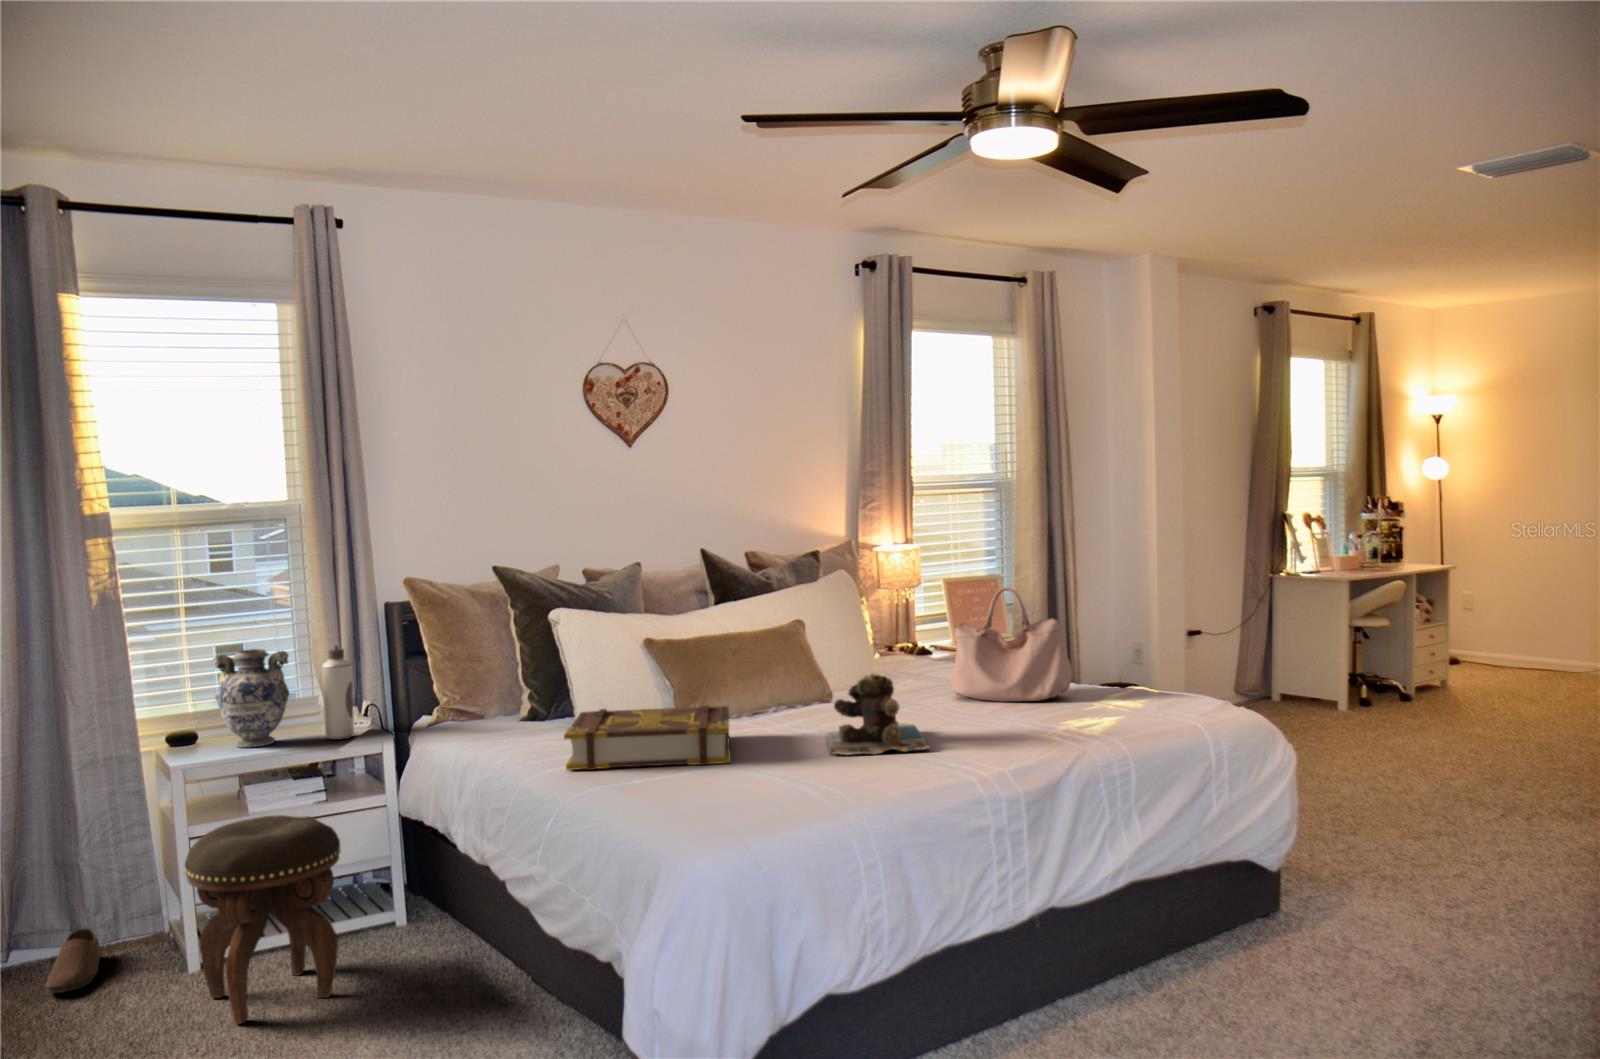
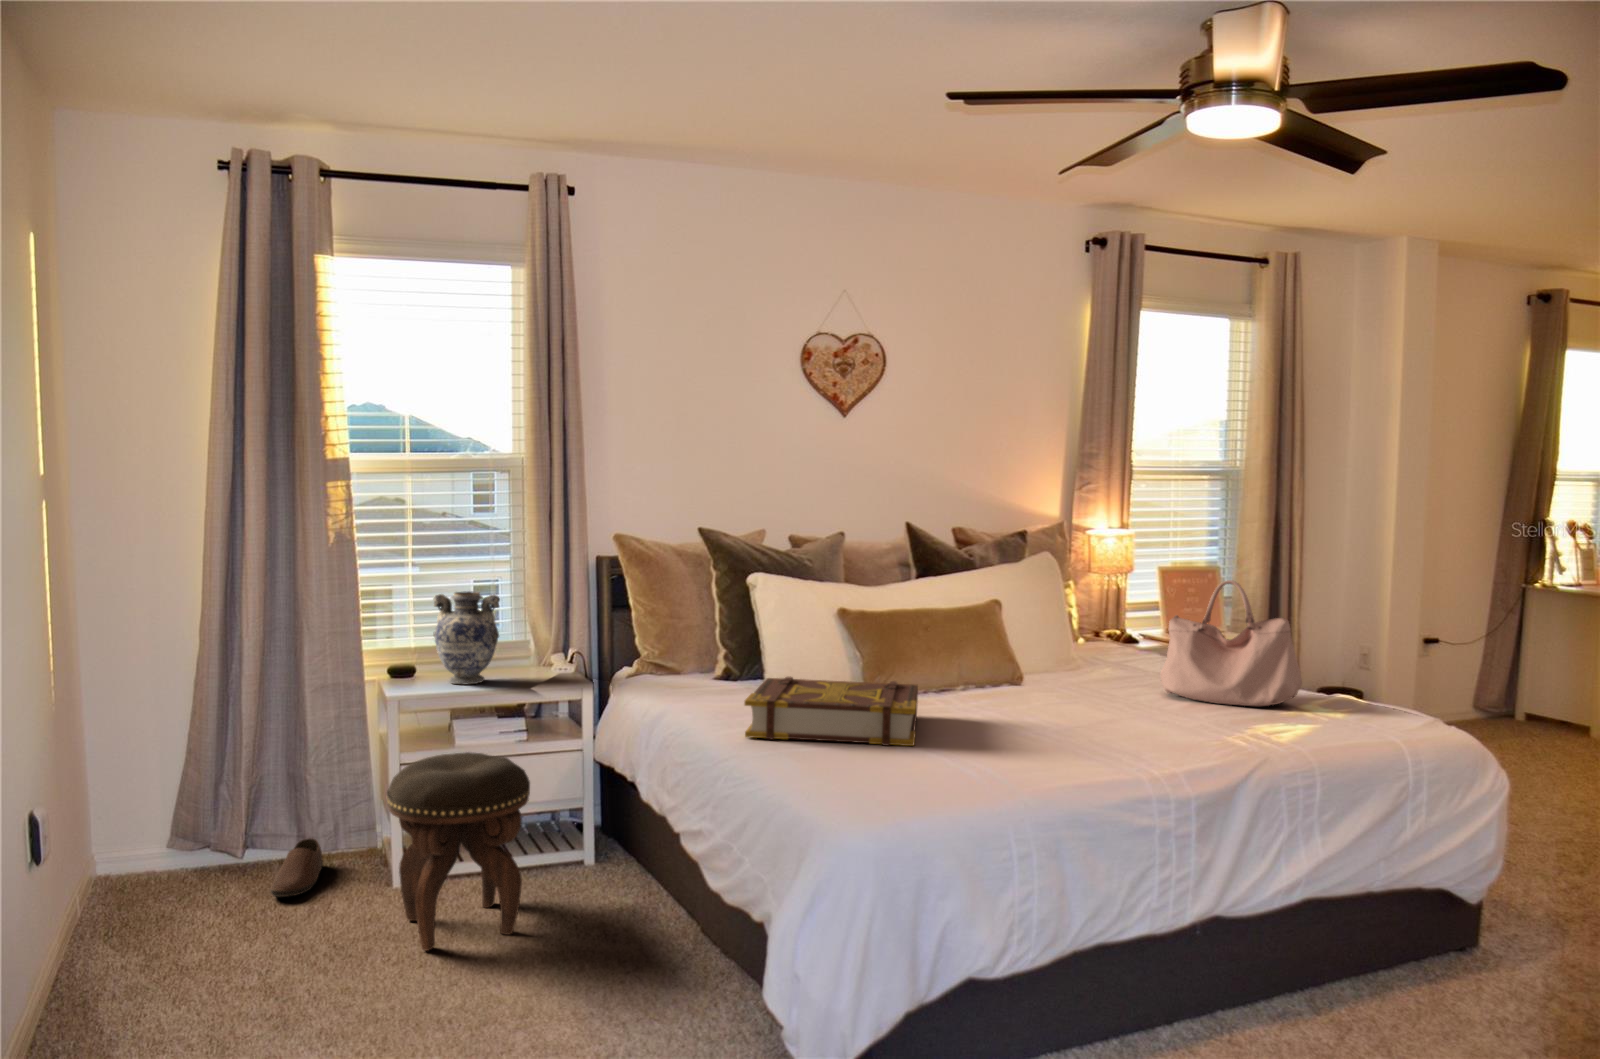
water bottle: present [322,645,354,740] -> none [530,593,557,684]
teddy bear: present [827,674,929,755] -> none [1020,663,1135,752]

